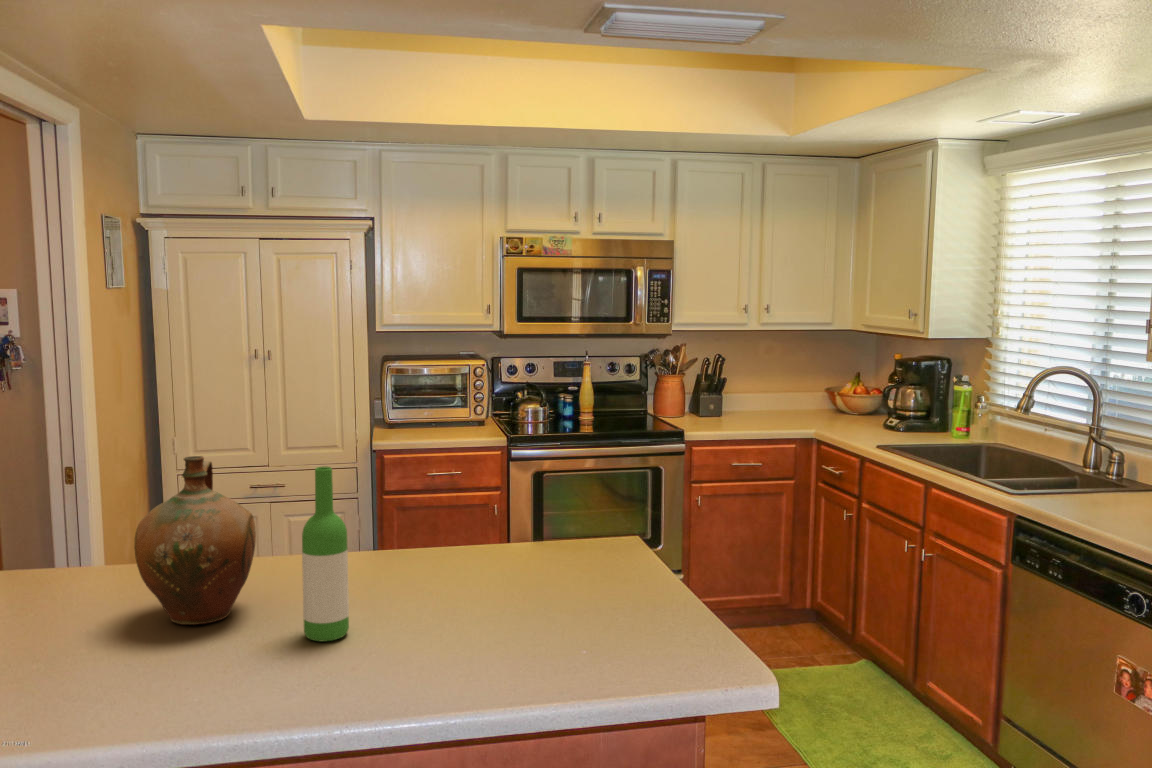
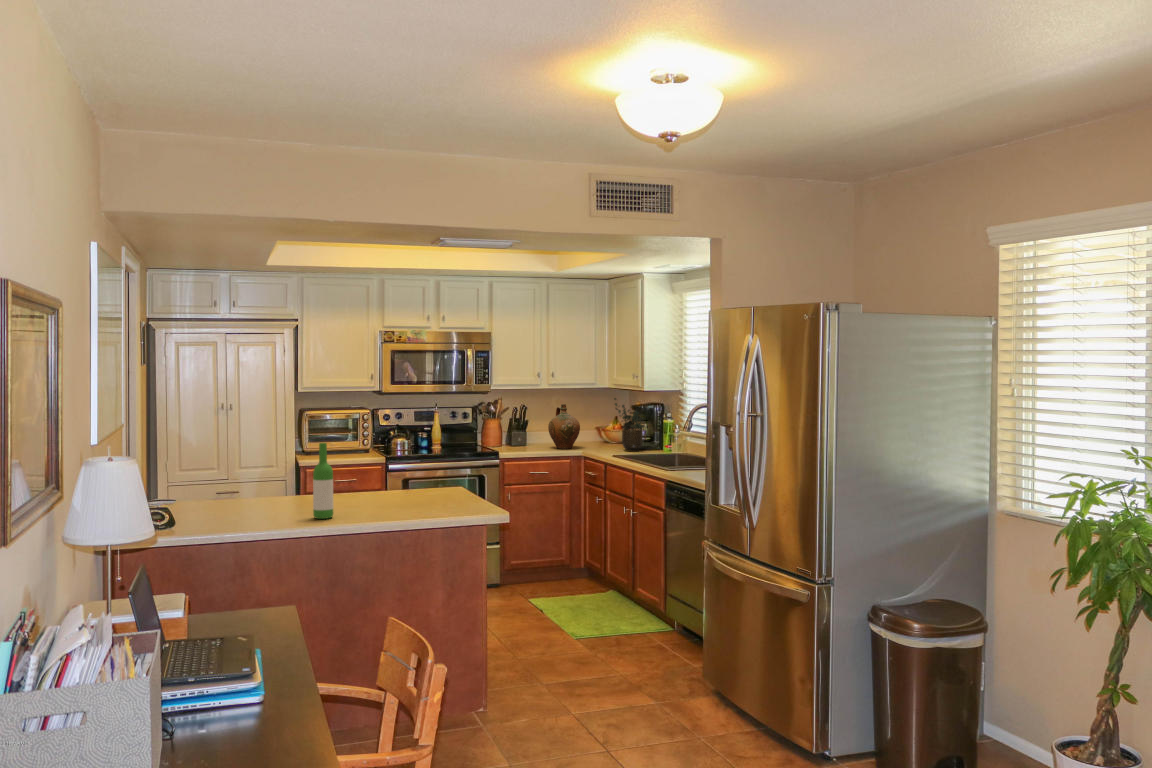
potted plant: none [871,348,931,434] -> present [614,398,648,450]
ceramic jug: present [134,456,256,625] -> present [548,404,580,449]

